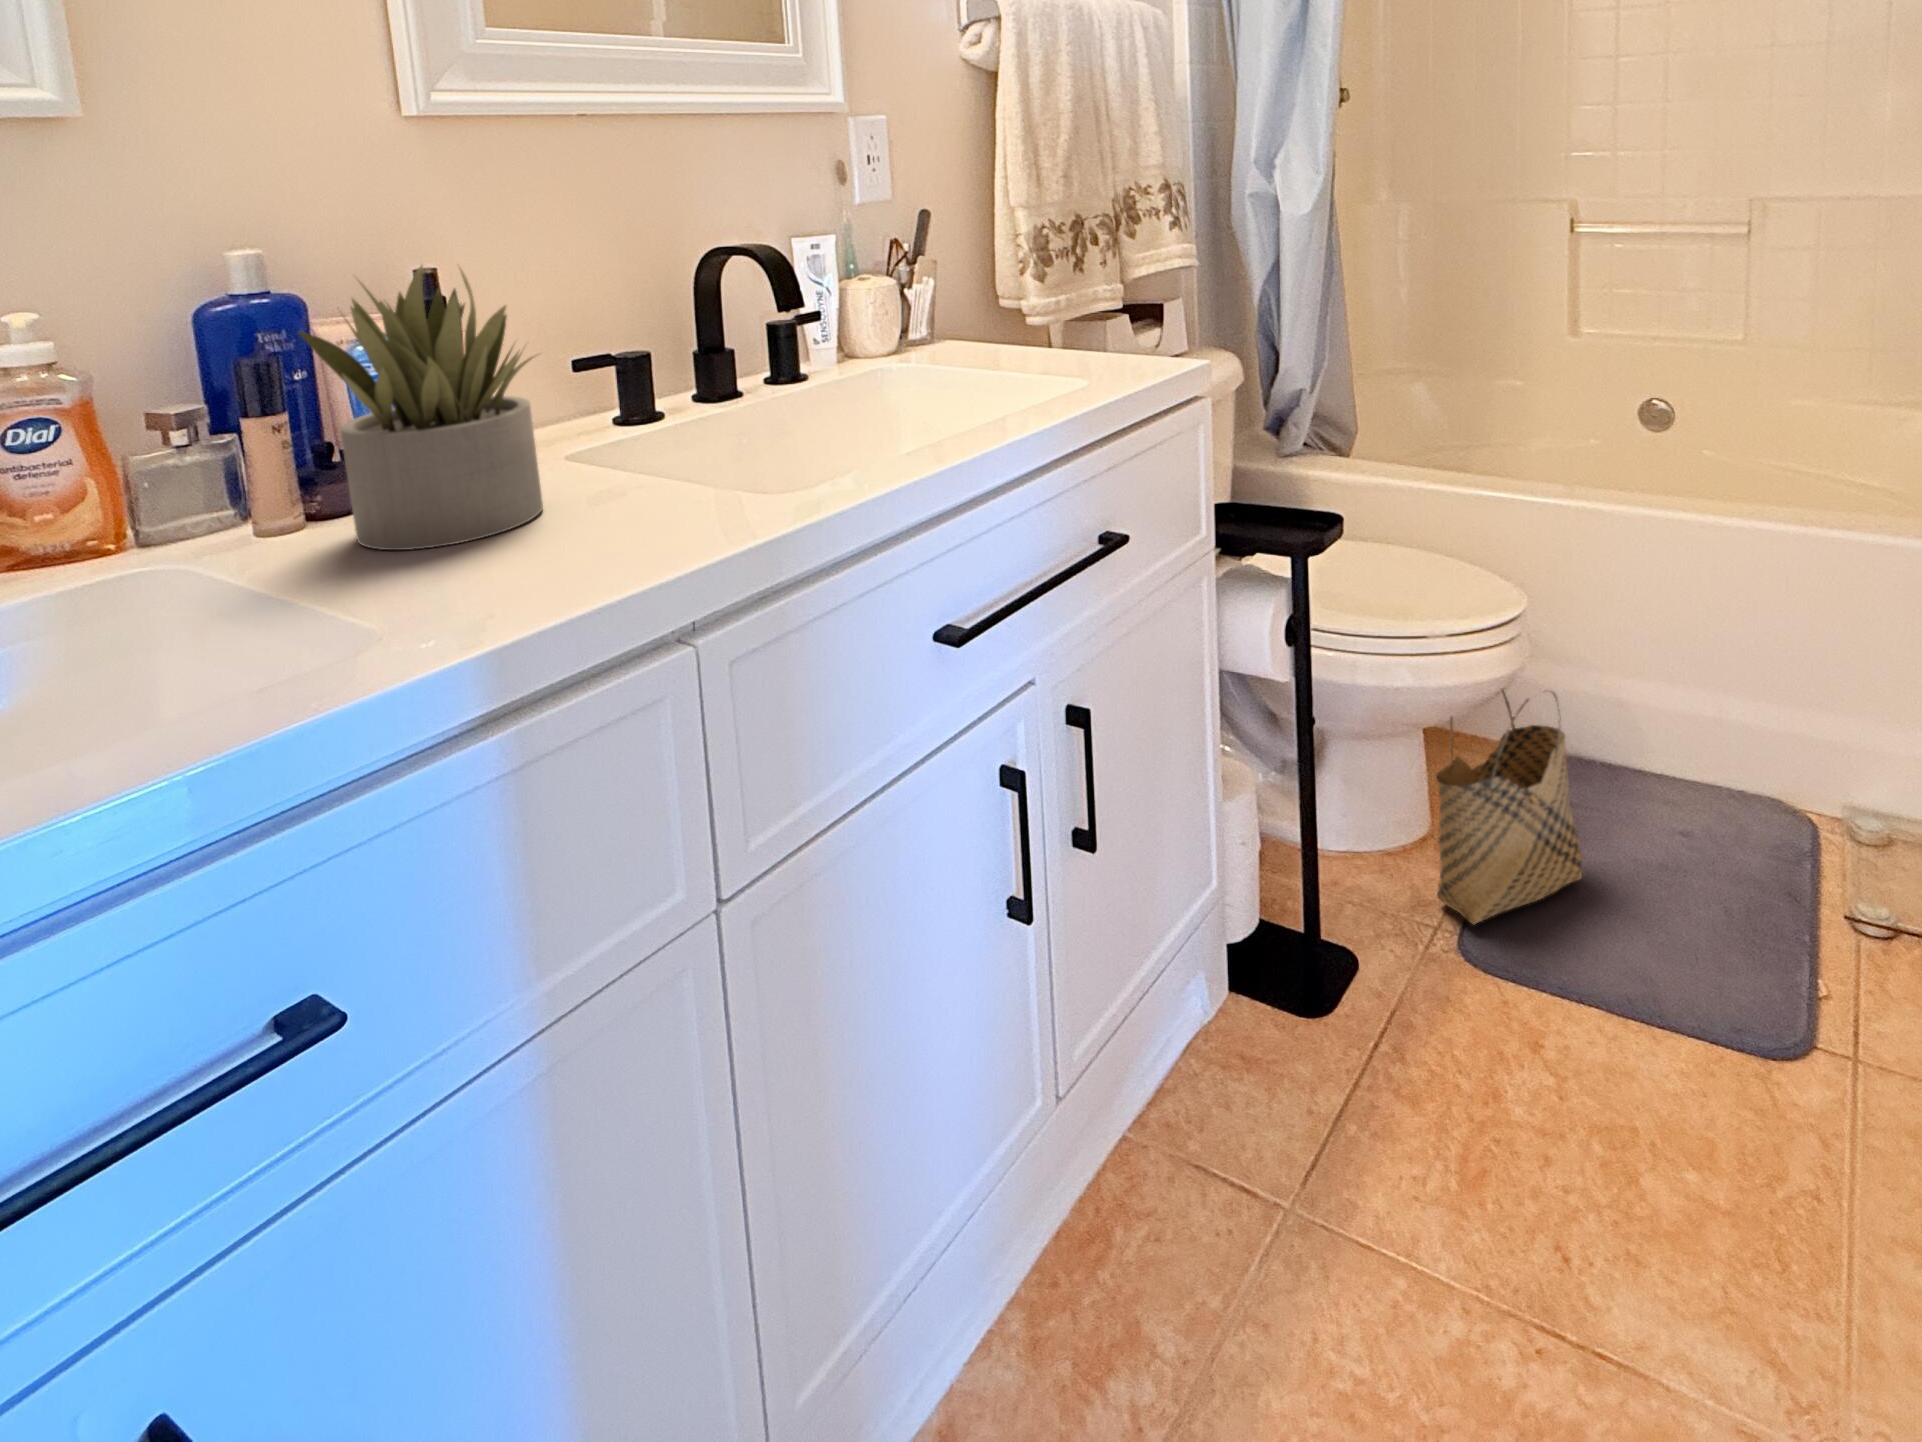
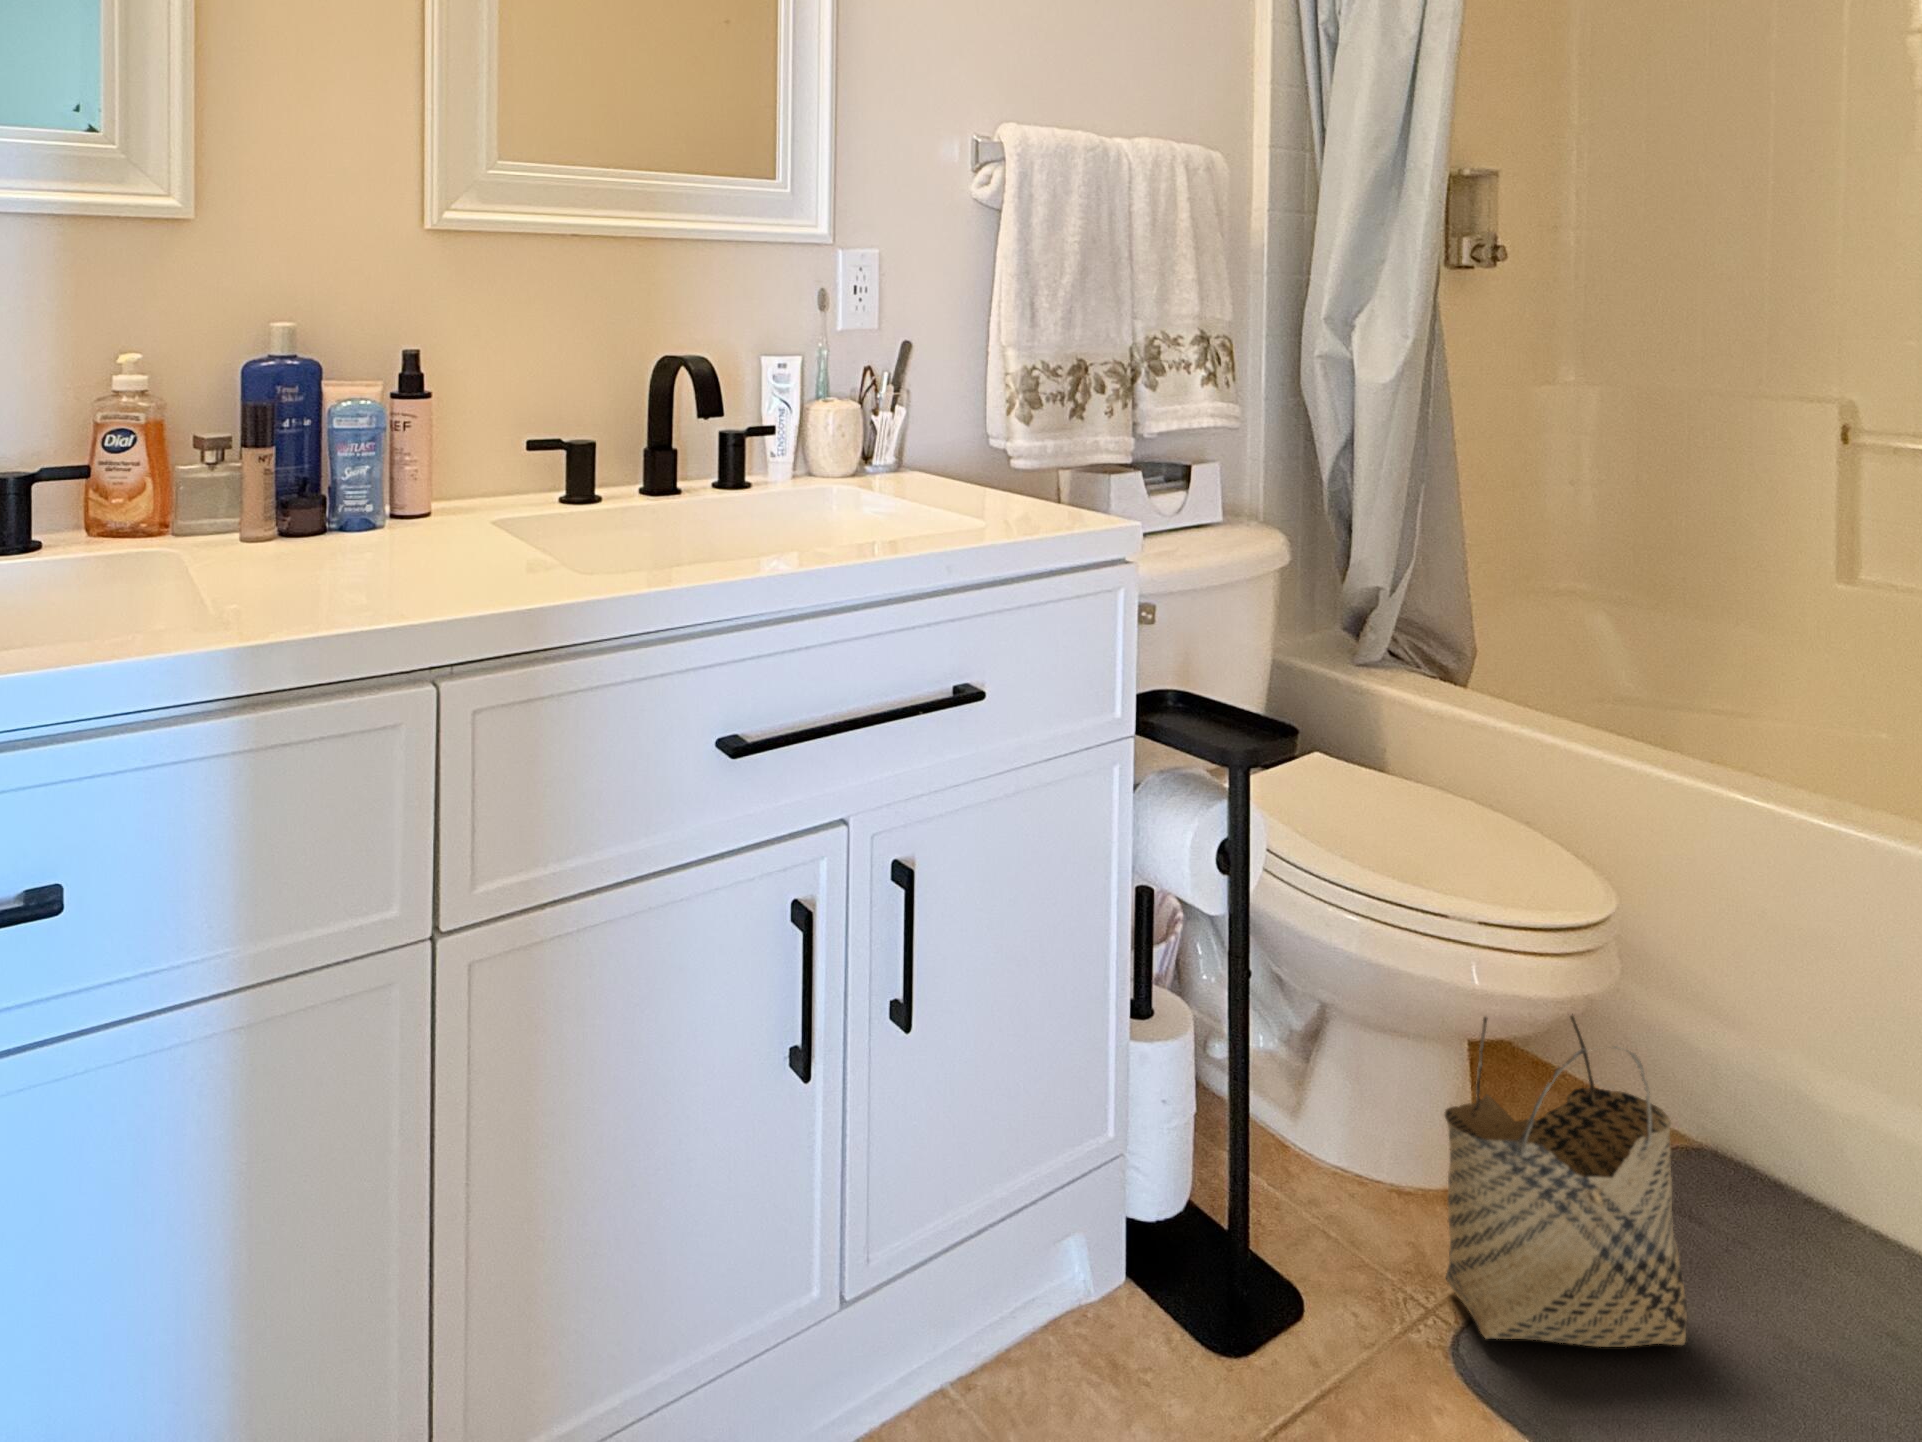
succulent plant: present [298,265,543,550] -> none [268,343,432,572]

